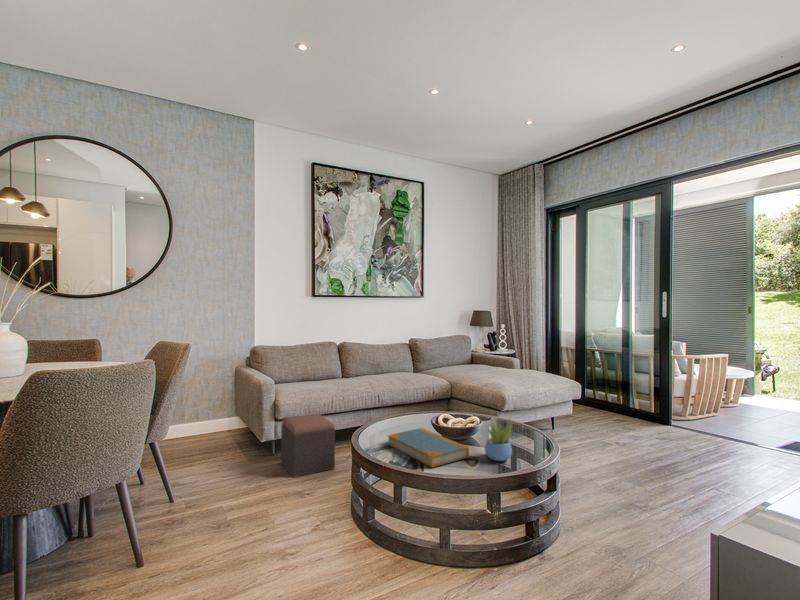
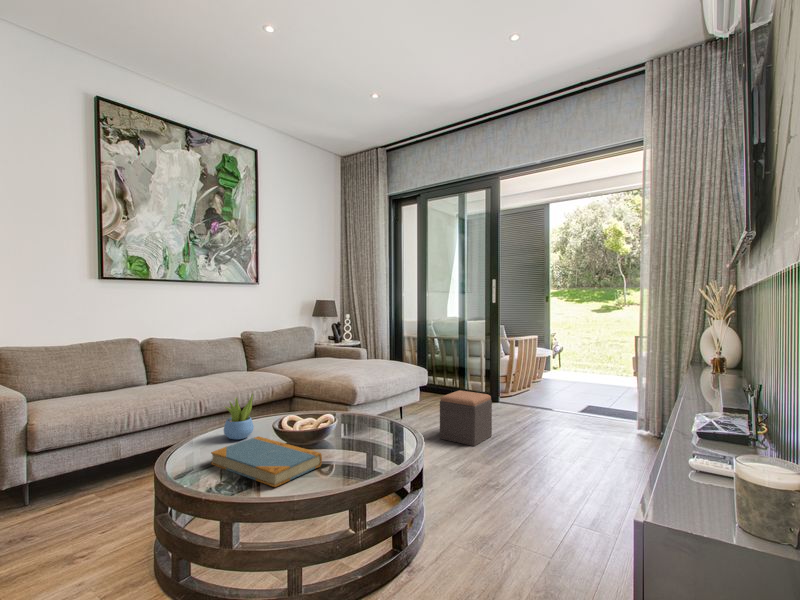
footstool: present [281,414,335,477] -> present [440,390,492,446]
succulent plant: present [485,419,512,461] -> present [224,394,254,440]

